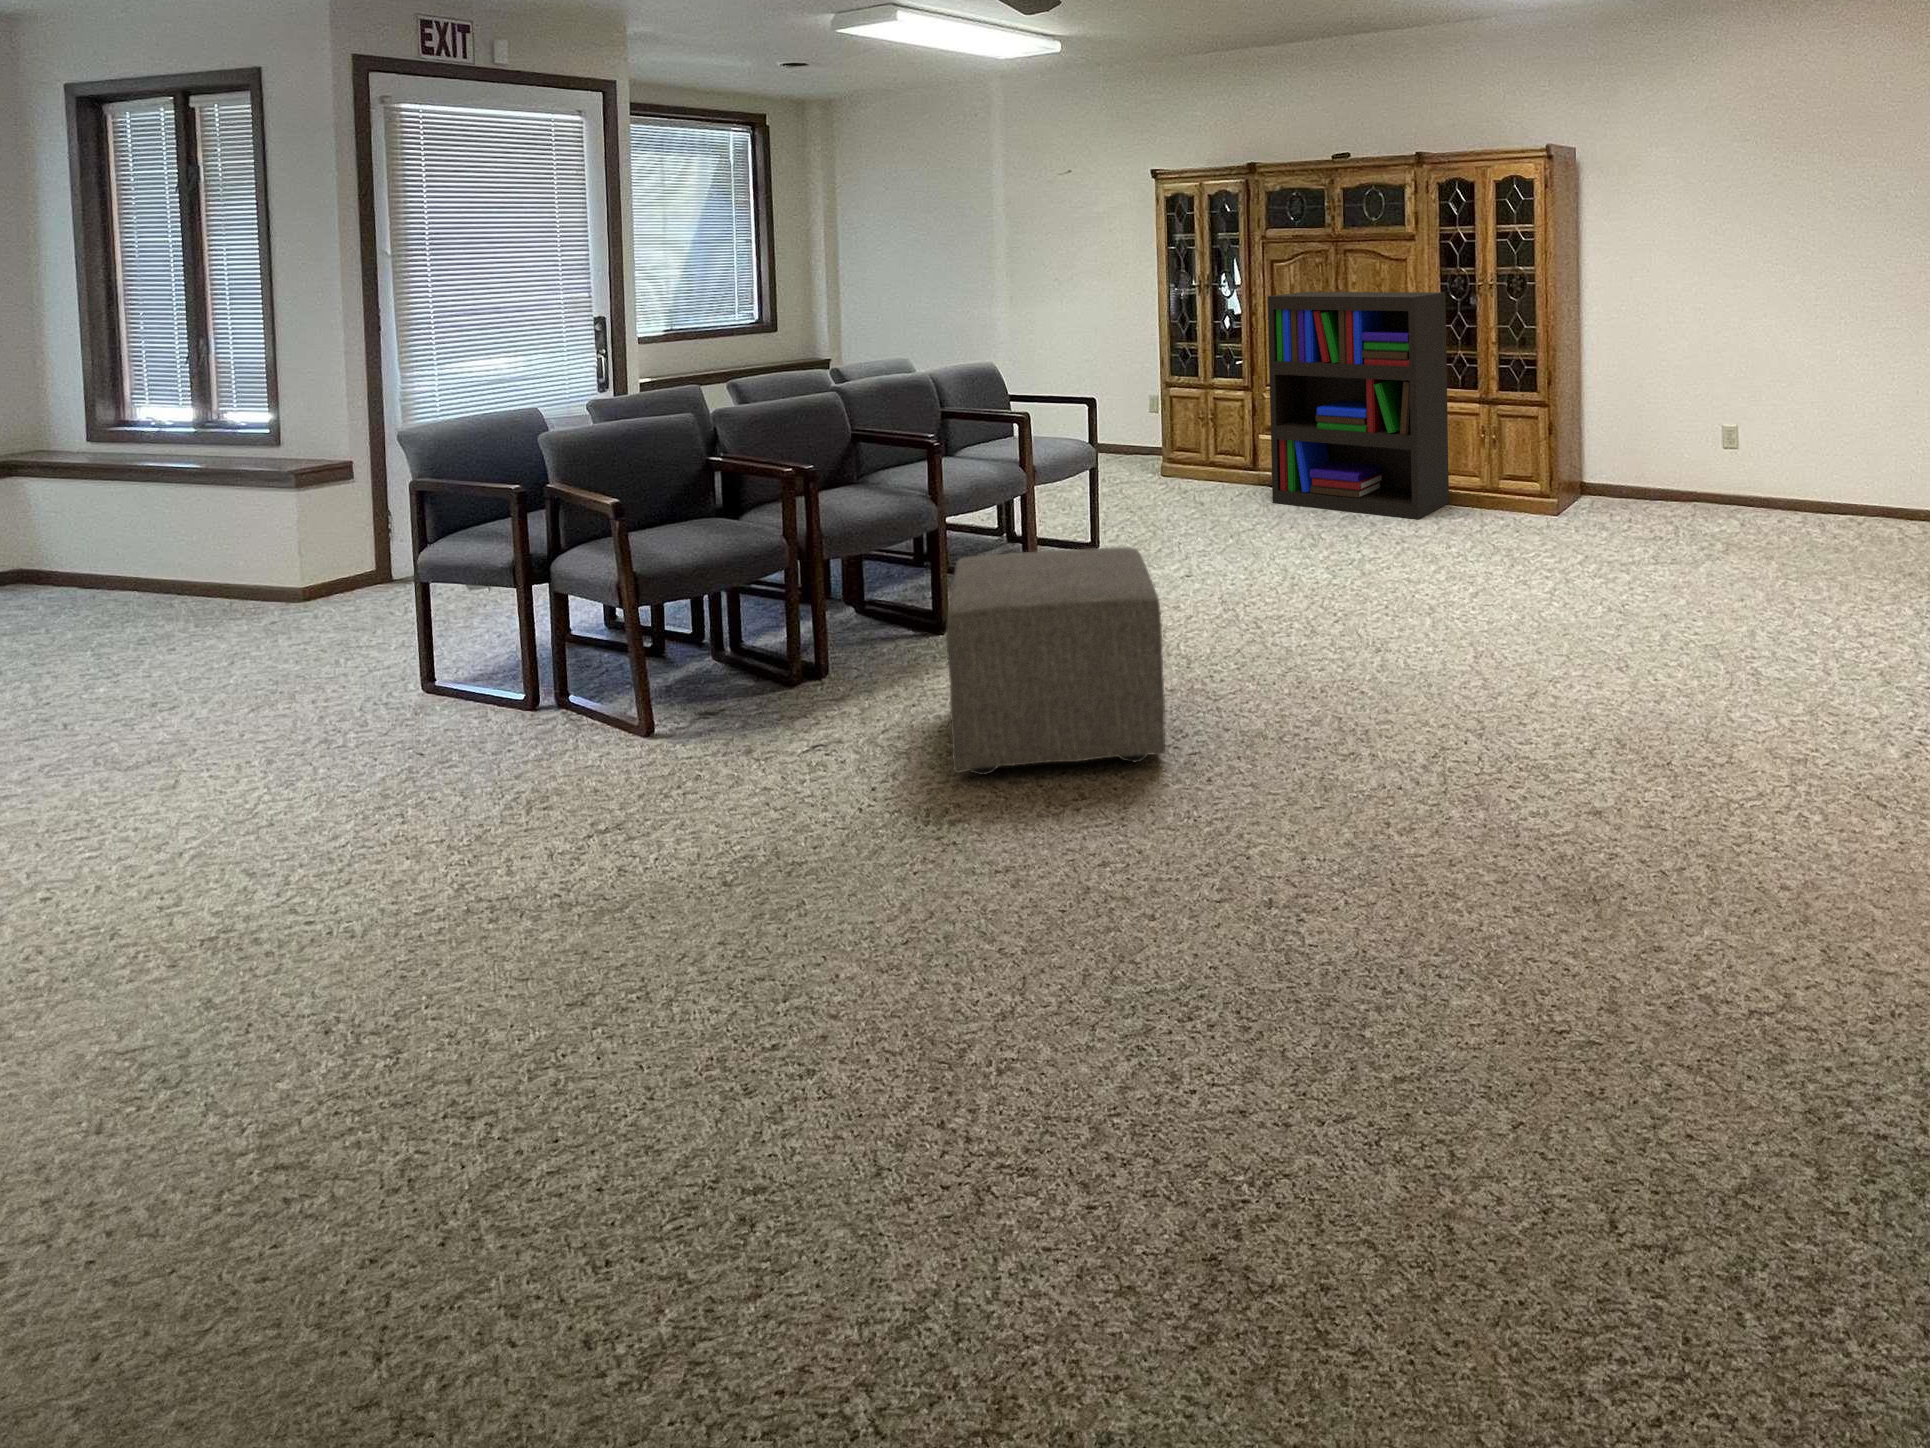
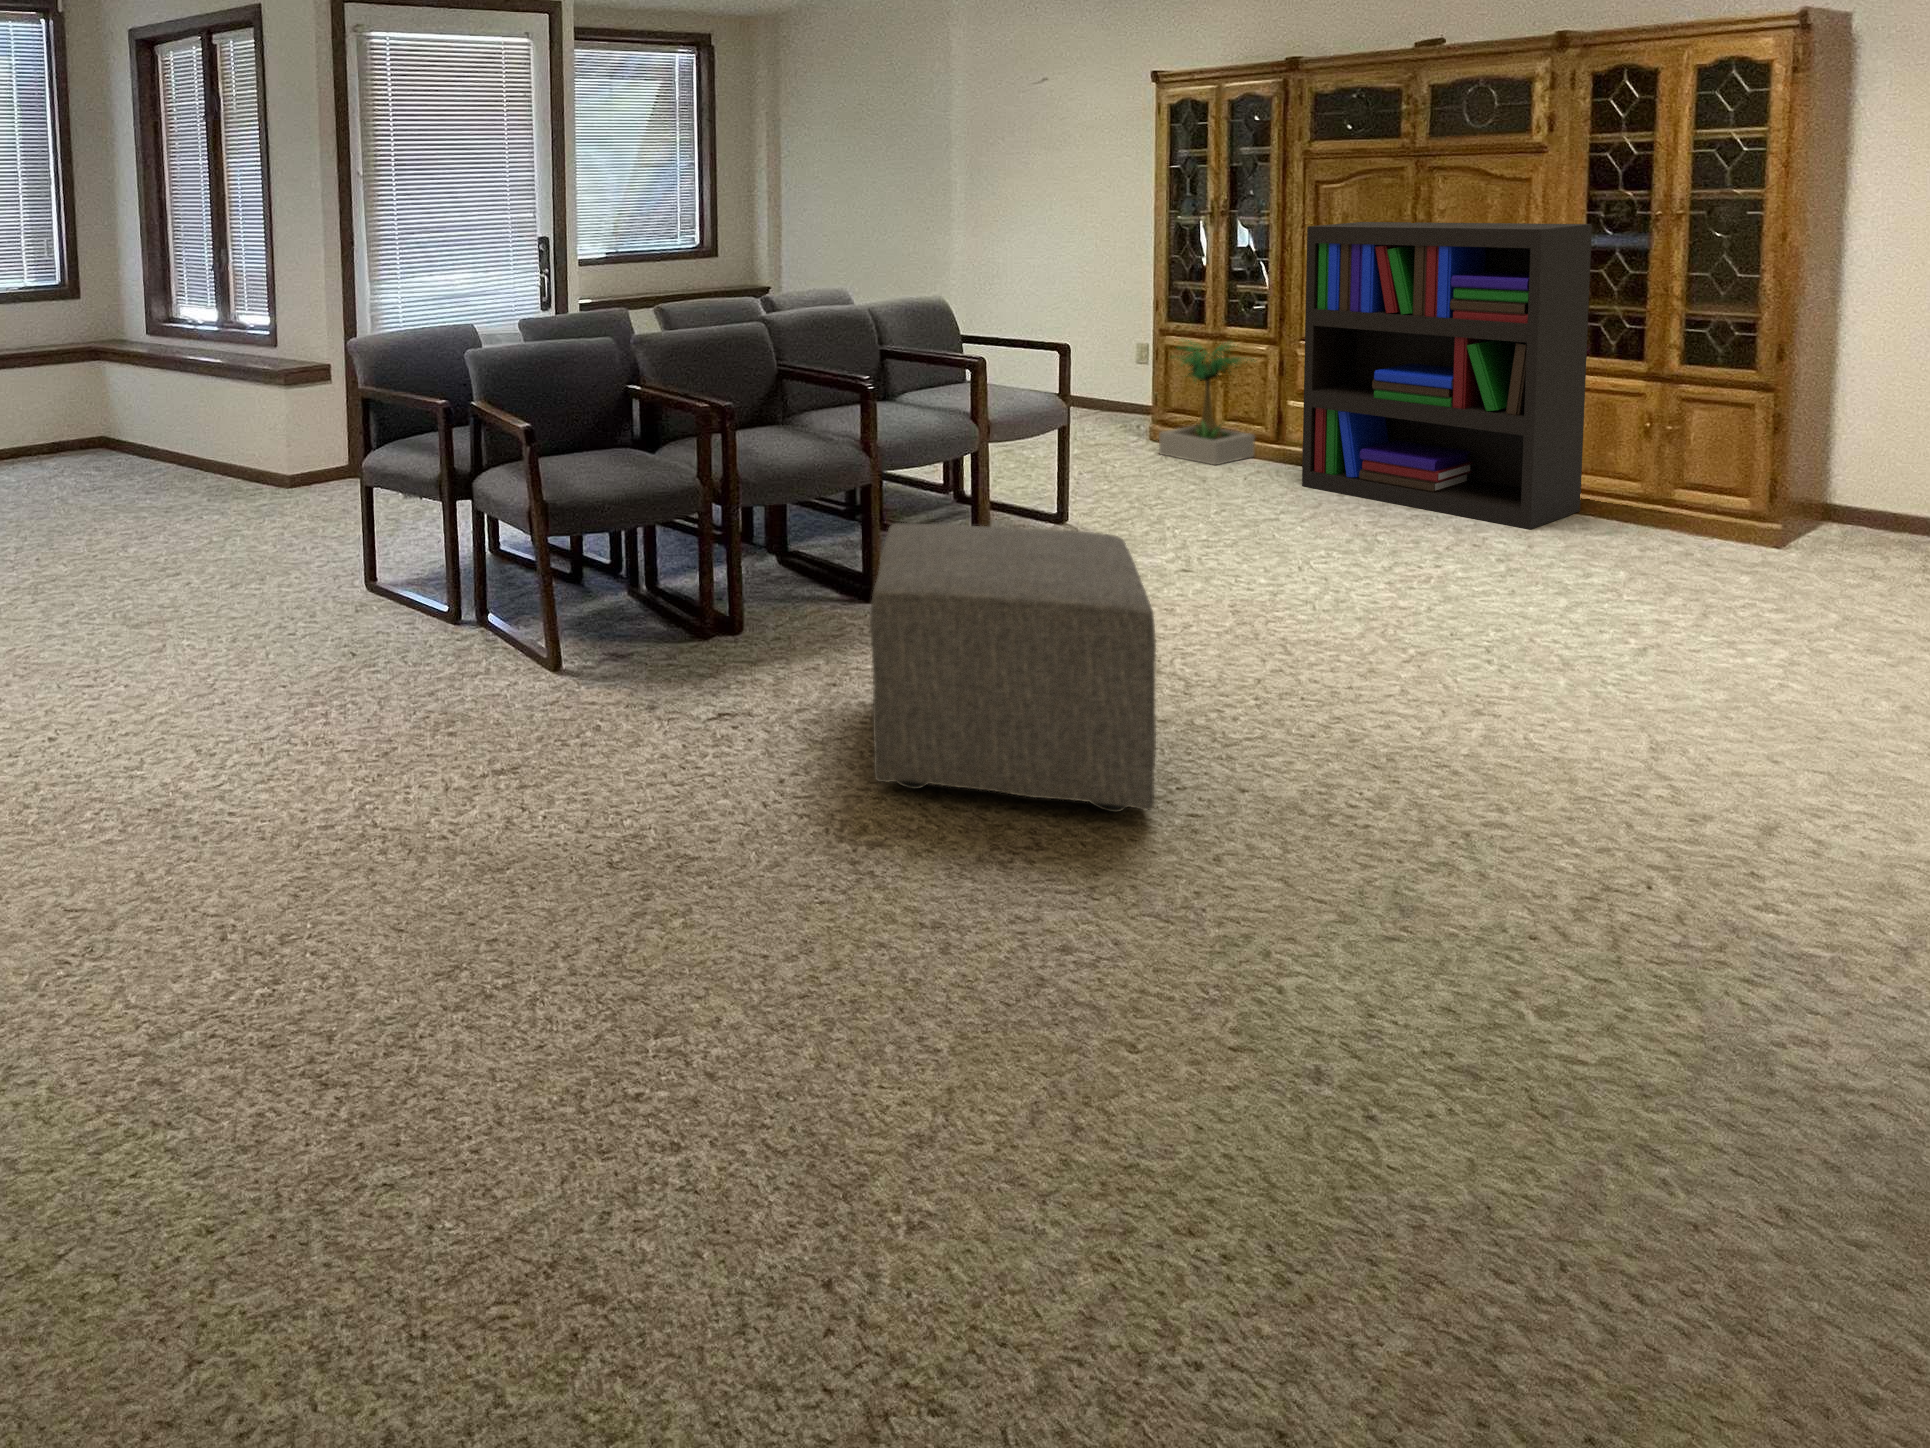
potted plant: none [1166,388,1244,492] -> present [1159,338,1255,465]

